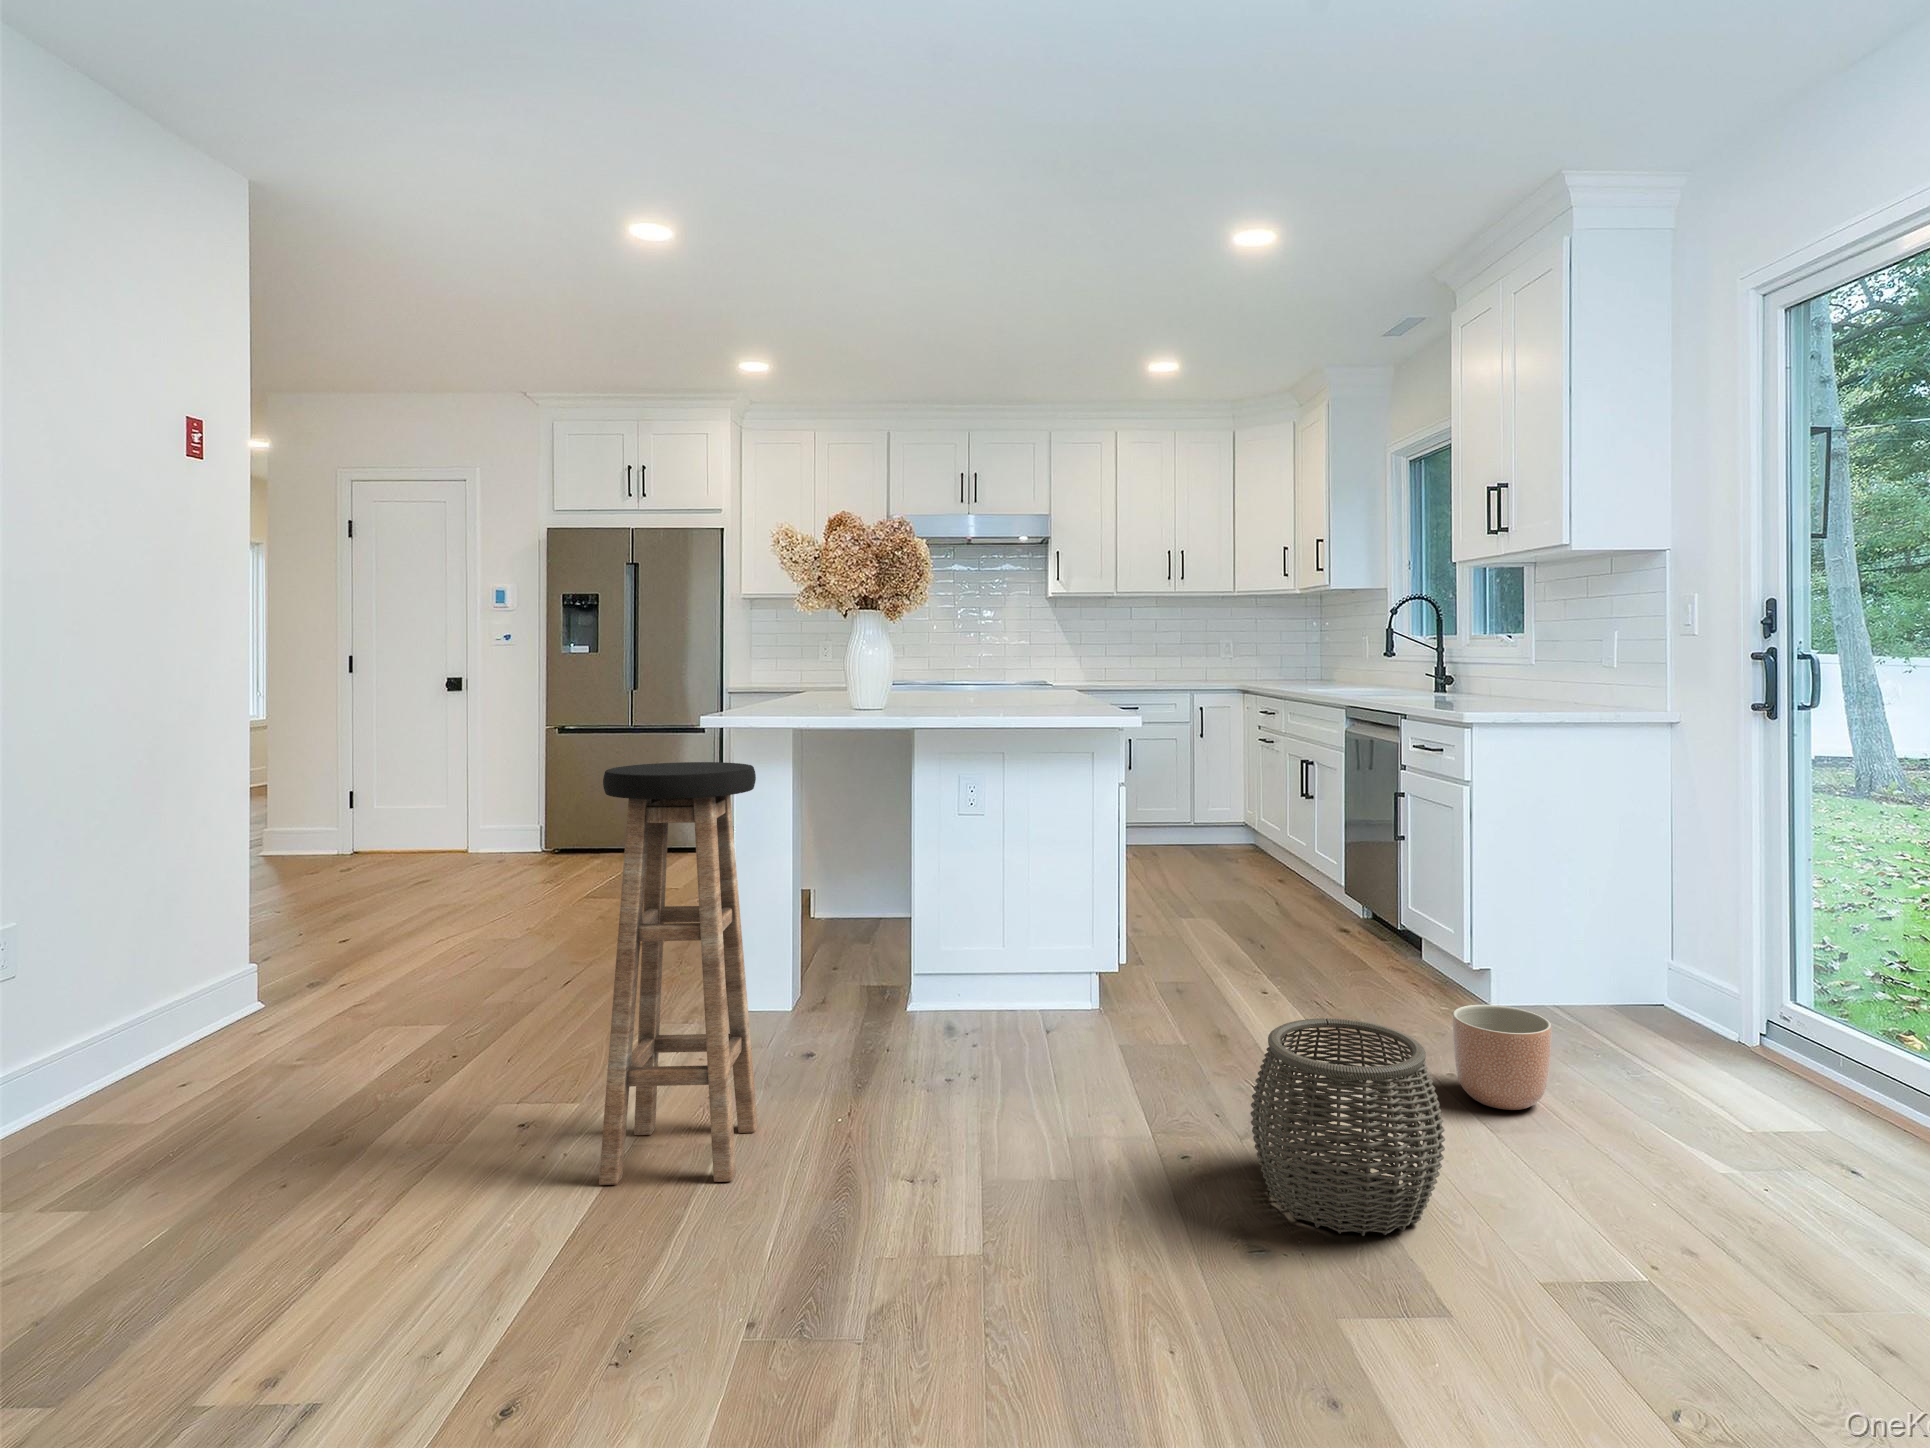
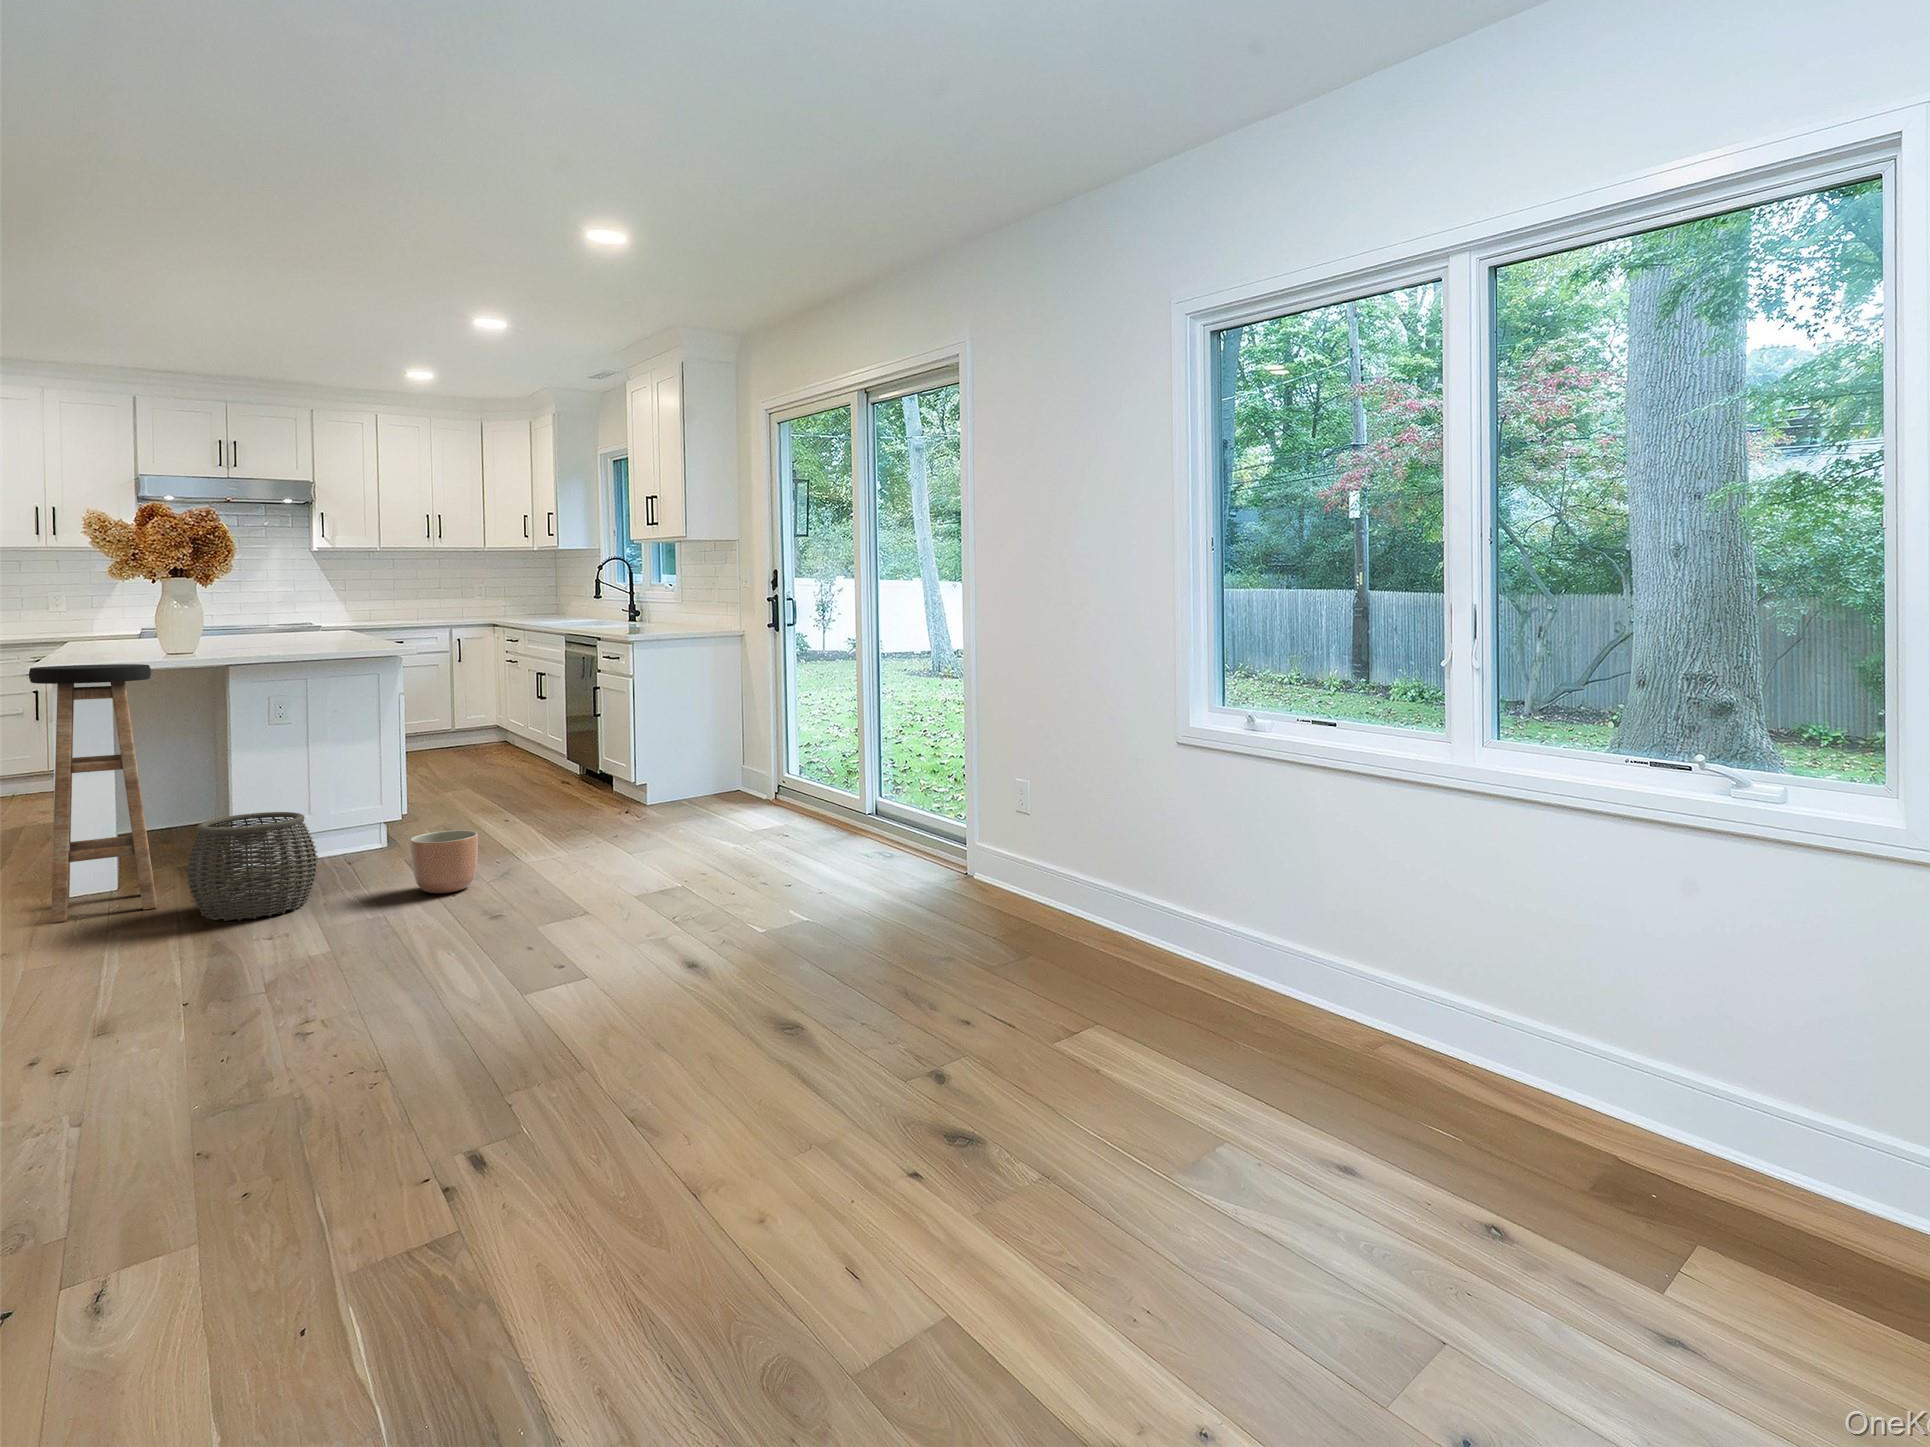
planter: present [1453,1005,1551,1110] -> present [410,830,478,893]
woven basket: present [1250,1018,1445,1236] -> present [186,812,318,921]

